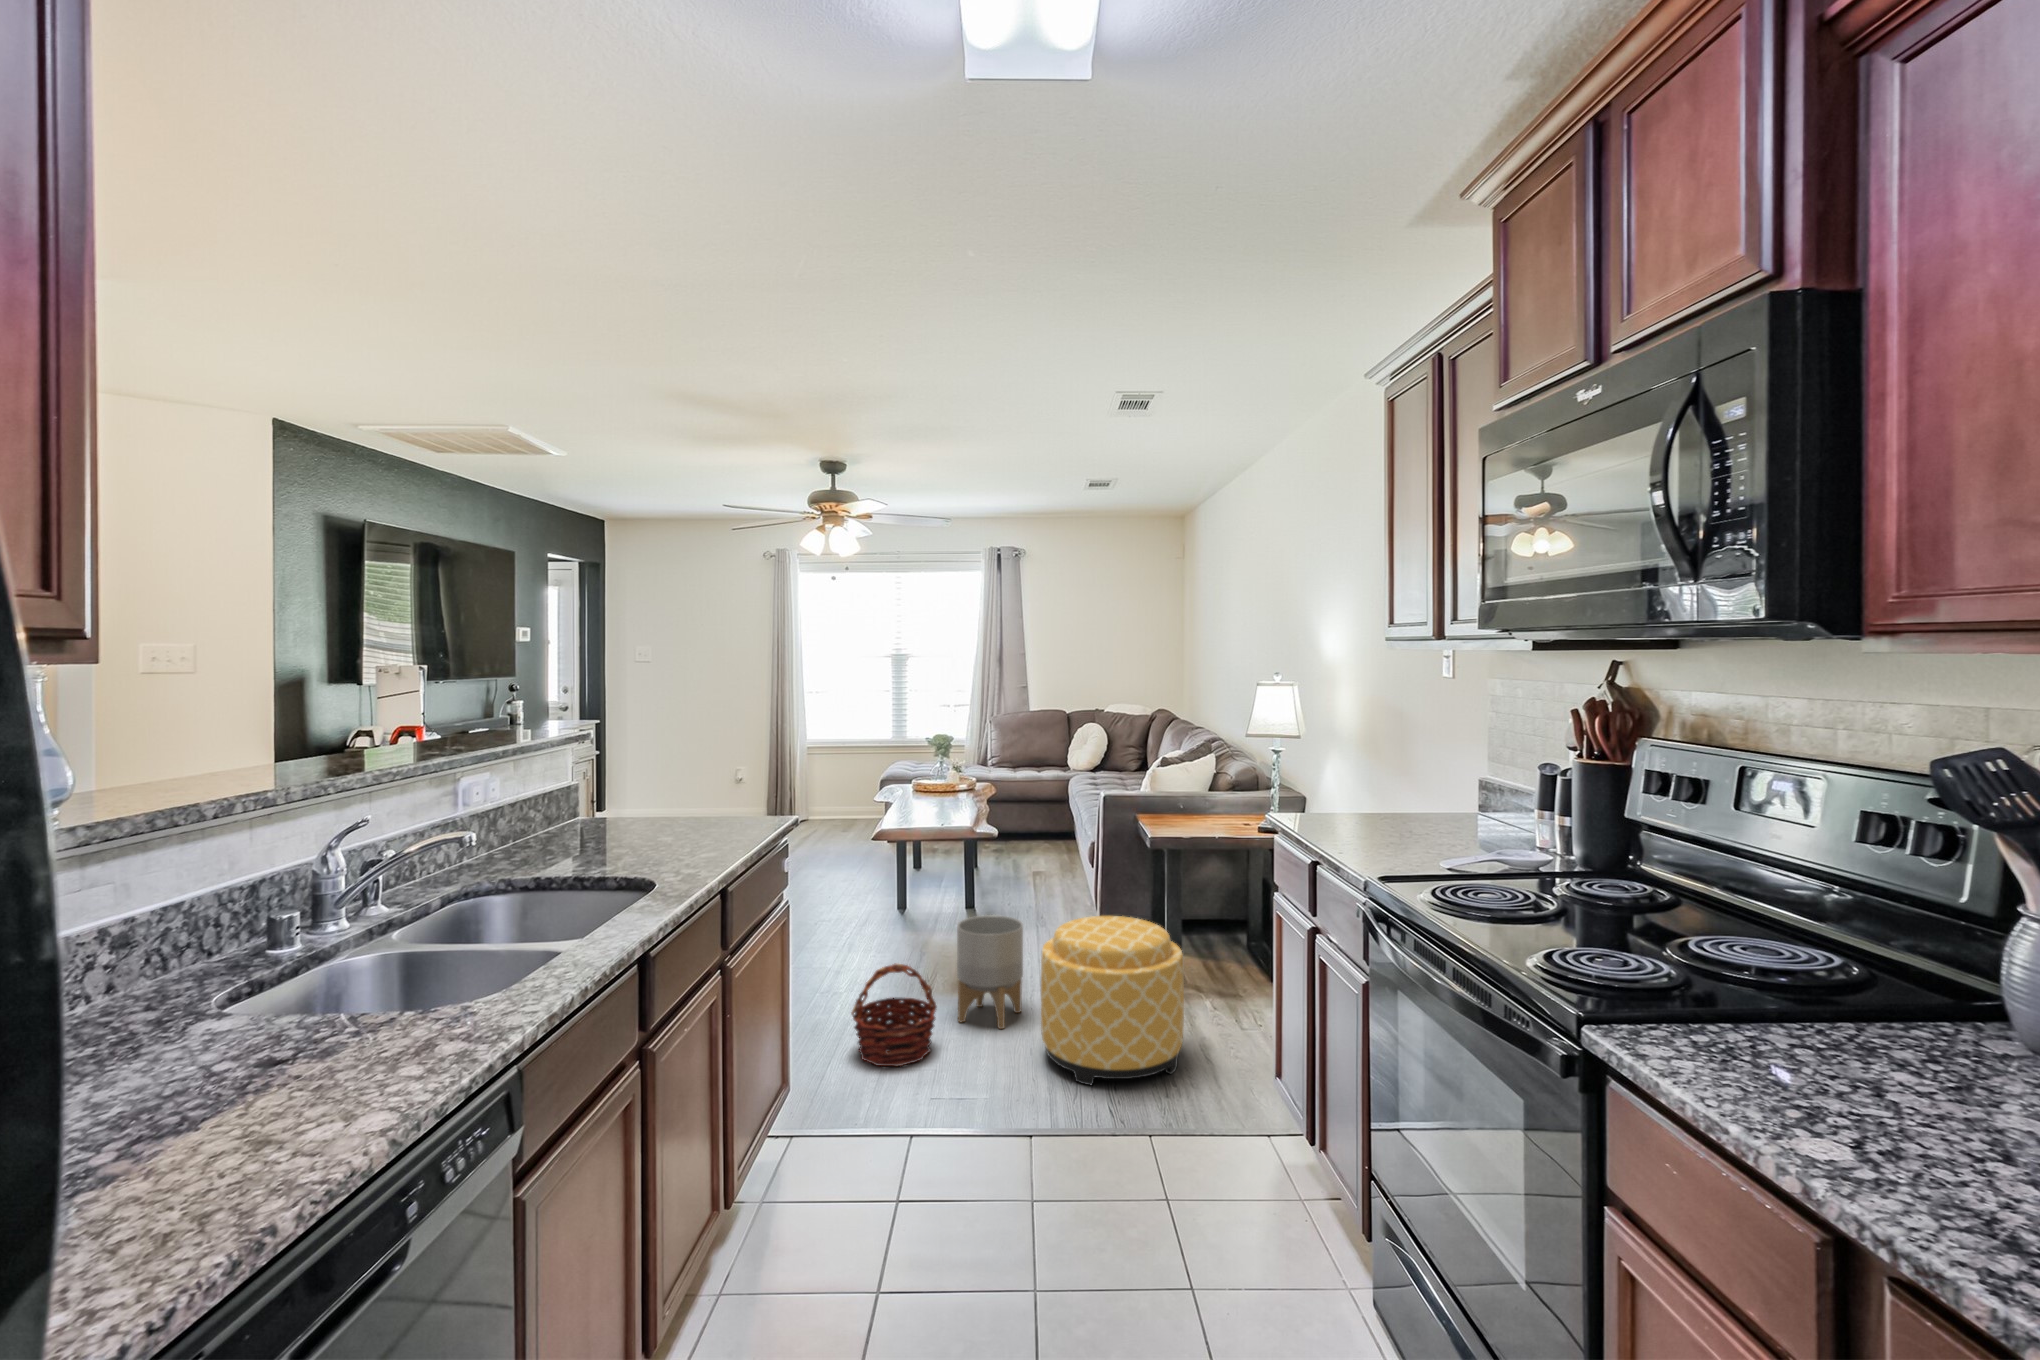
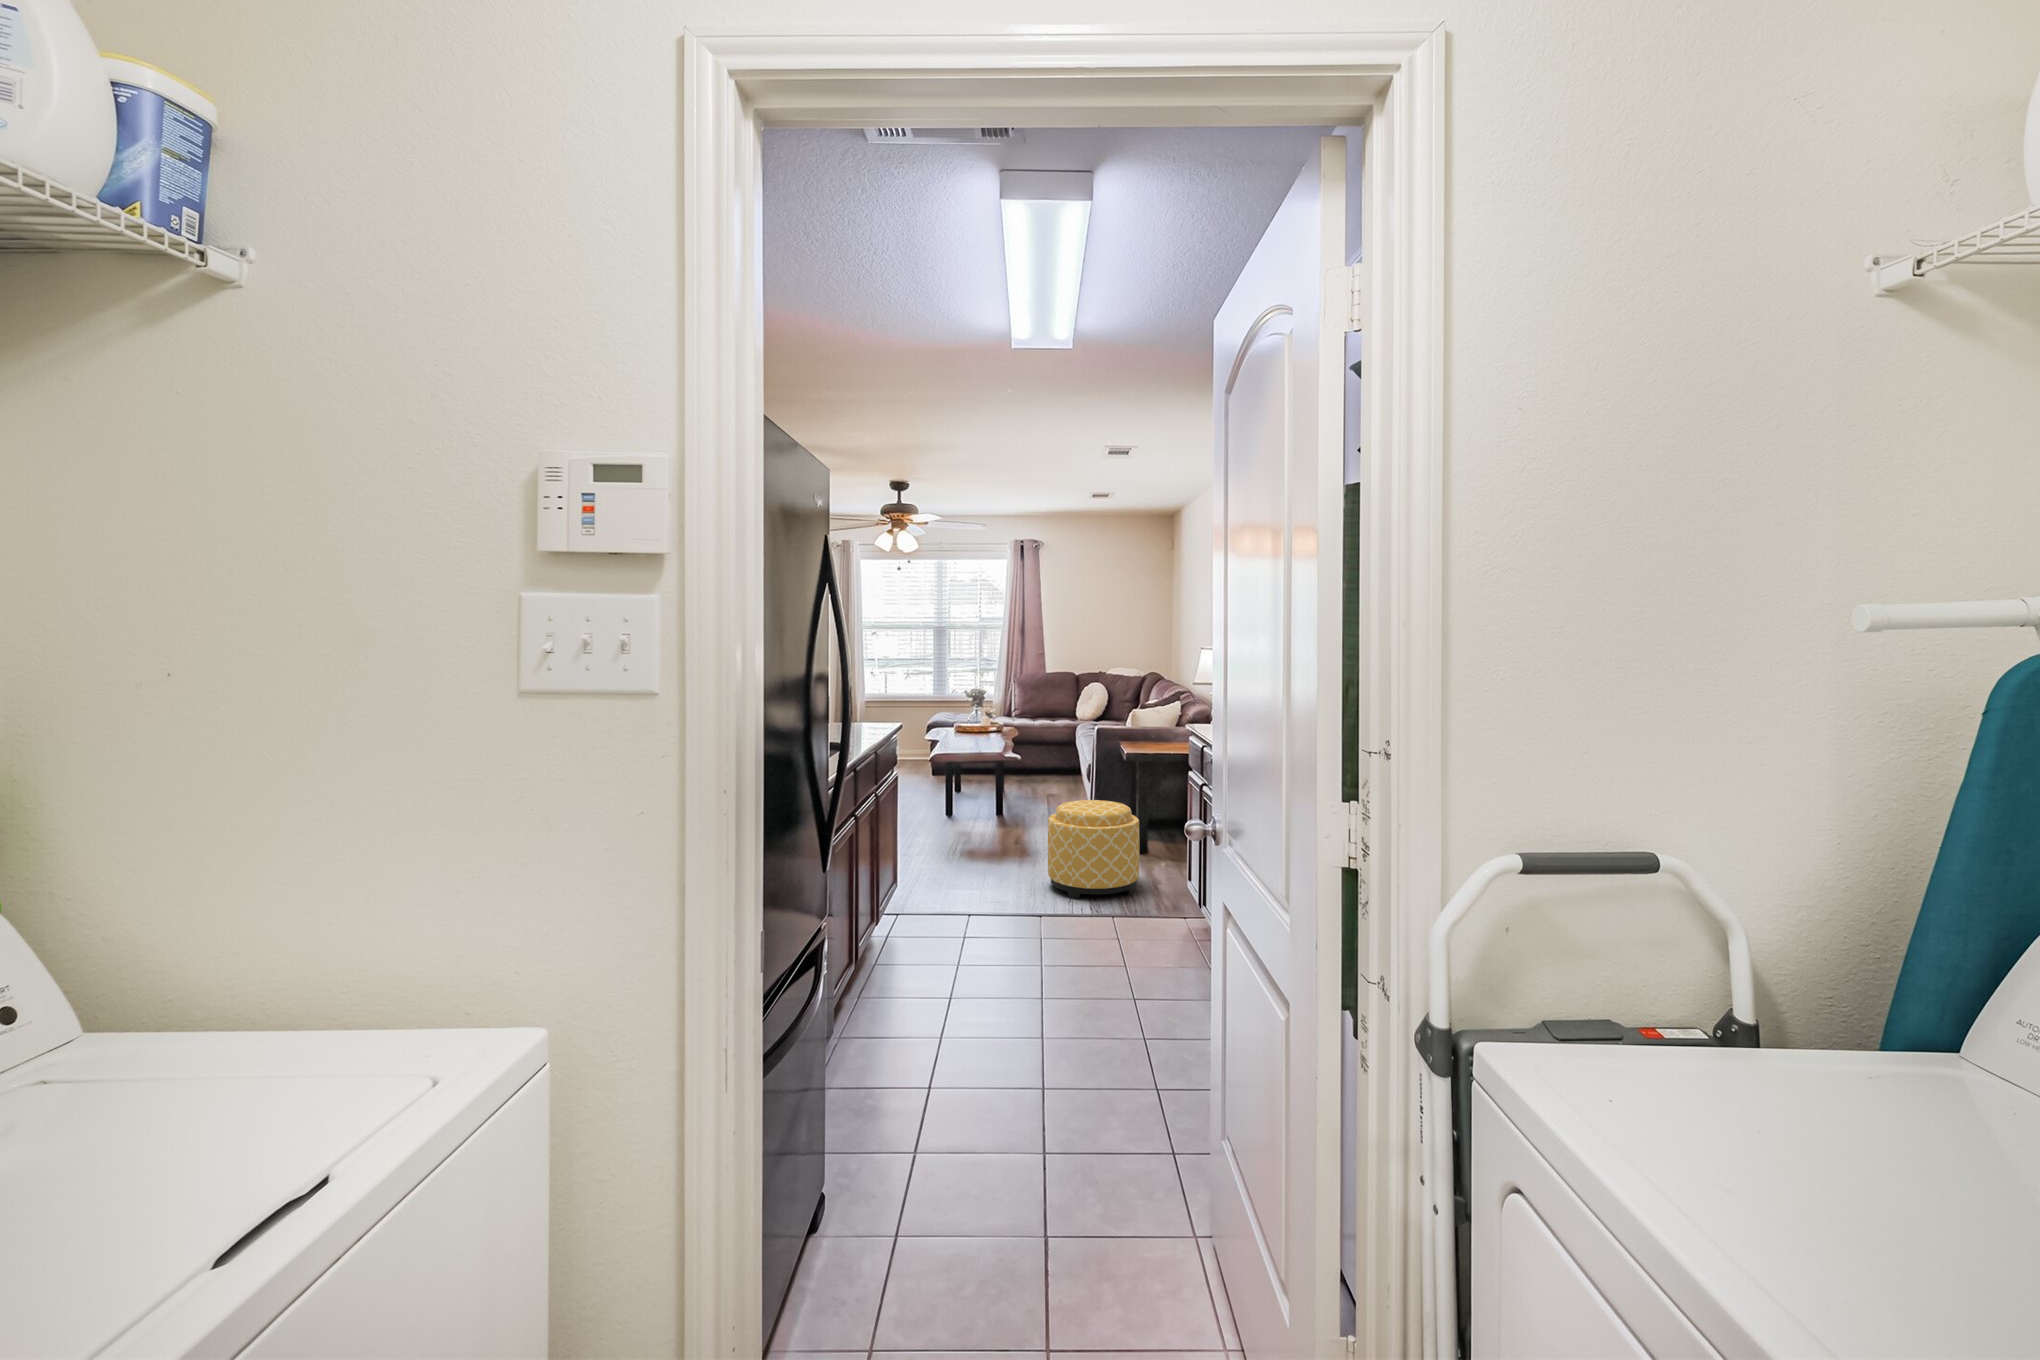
planter: present [957,915,1023,1029] -> none [993,804,1037,875]
basket: present [851,964,937,1066] -> none [926,828,981,890]

